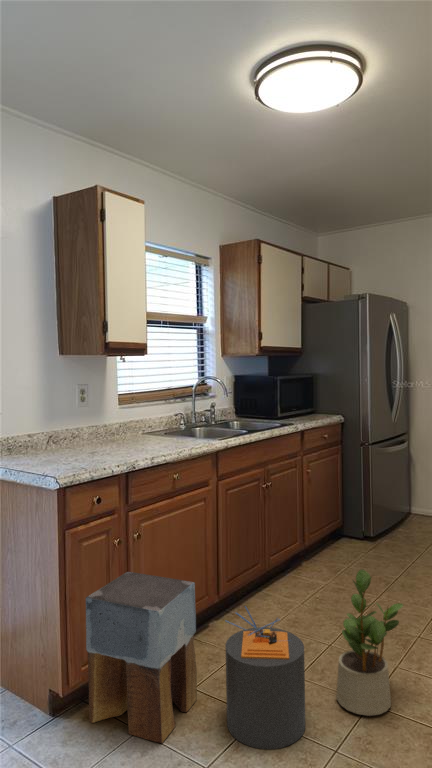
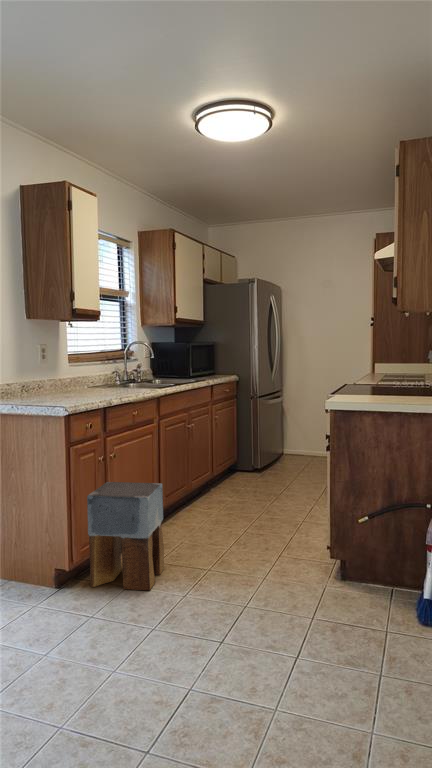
potted plant: present [336,569,403,716] -> none [260,467,303,563]
trash can: present [225,606,305,749] -> none [184,493,244,585]

